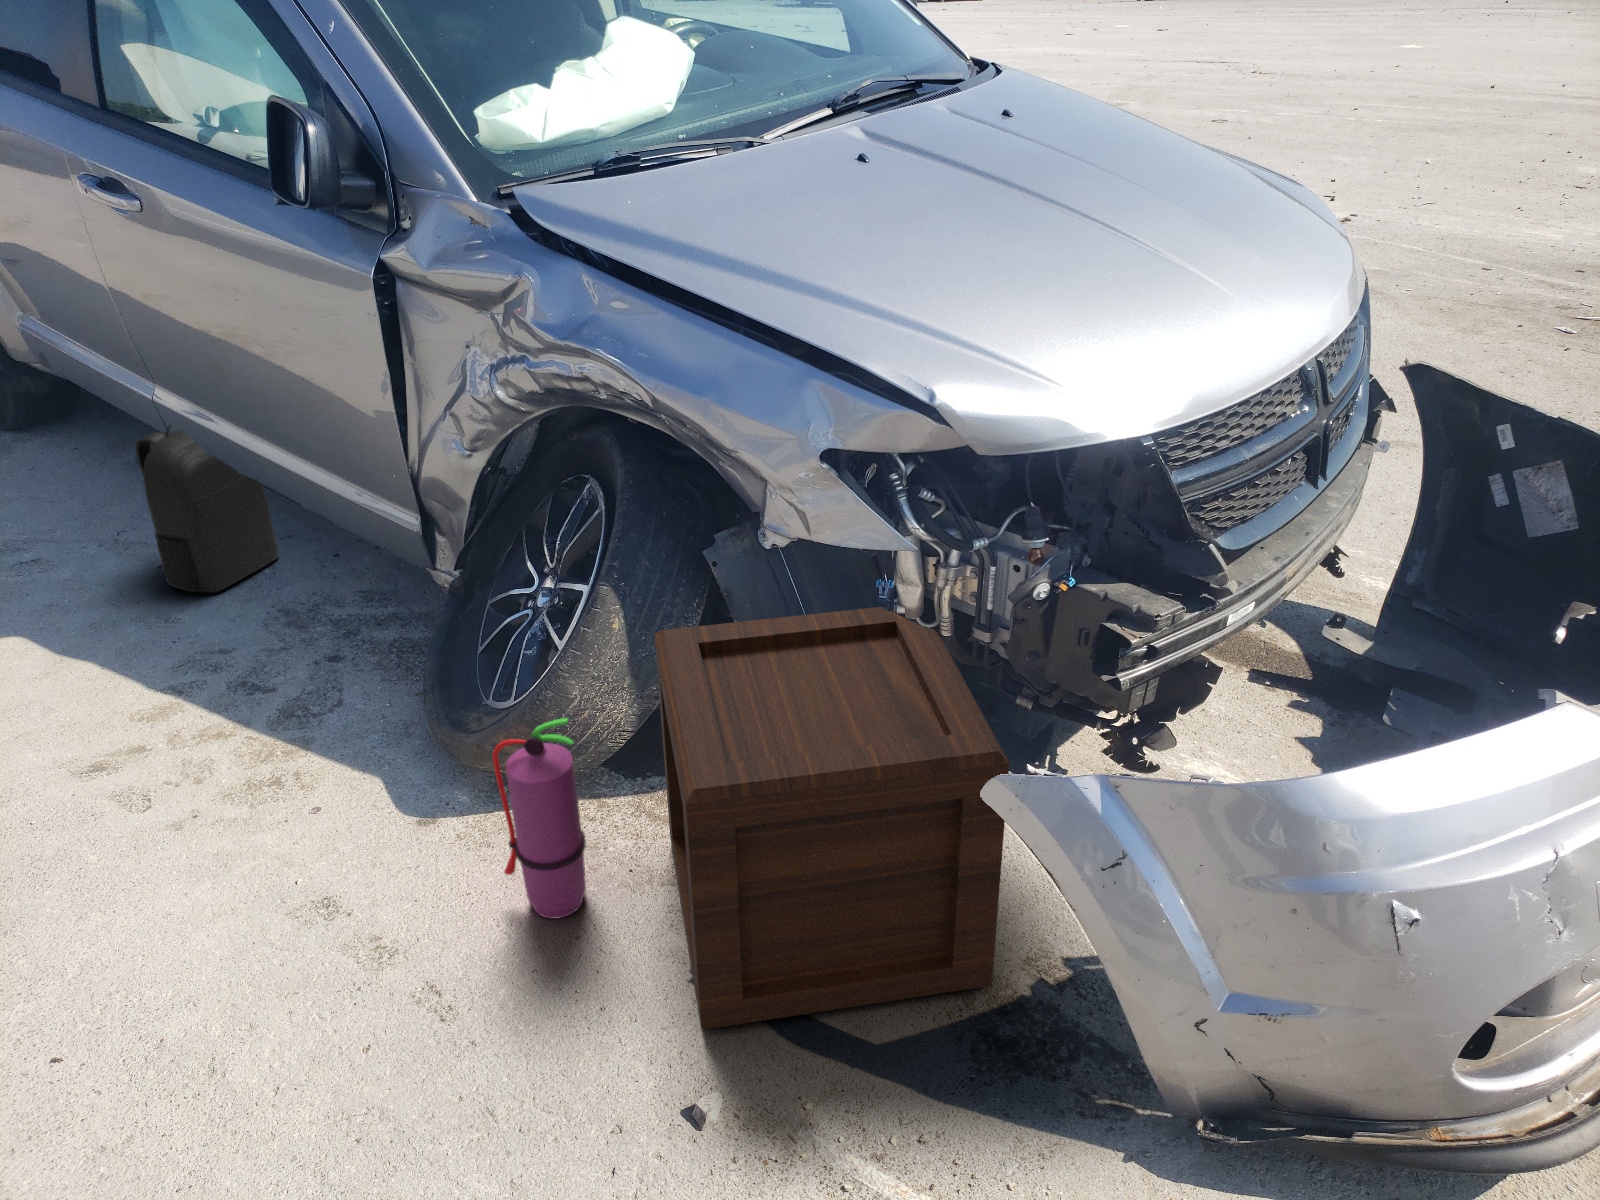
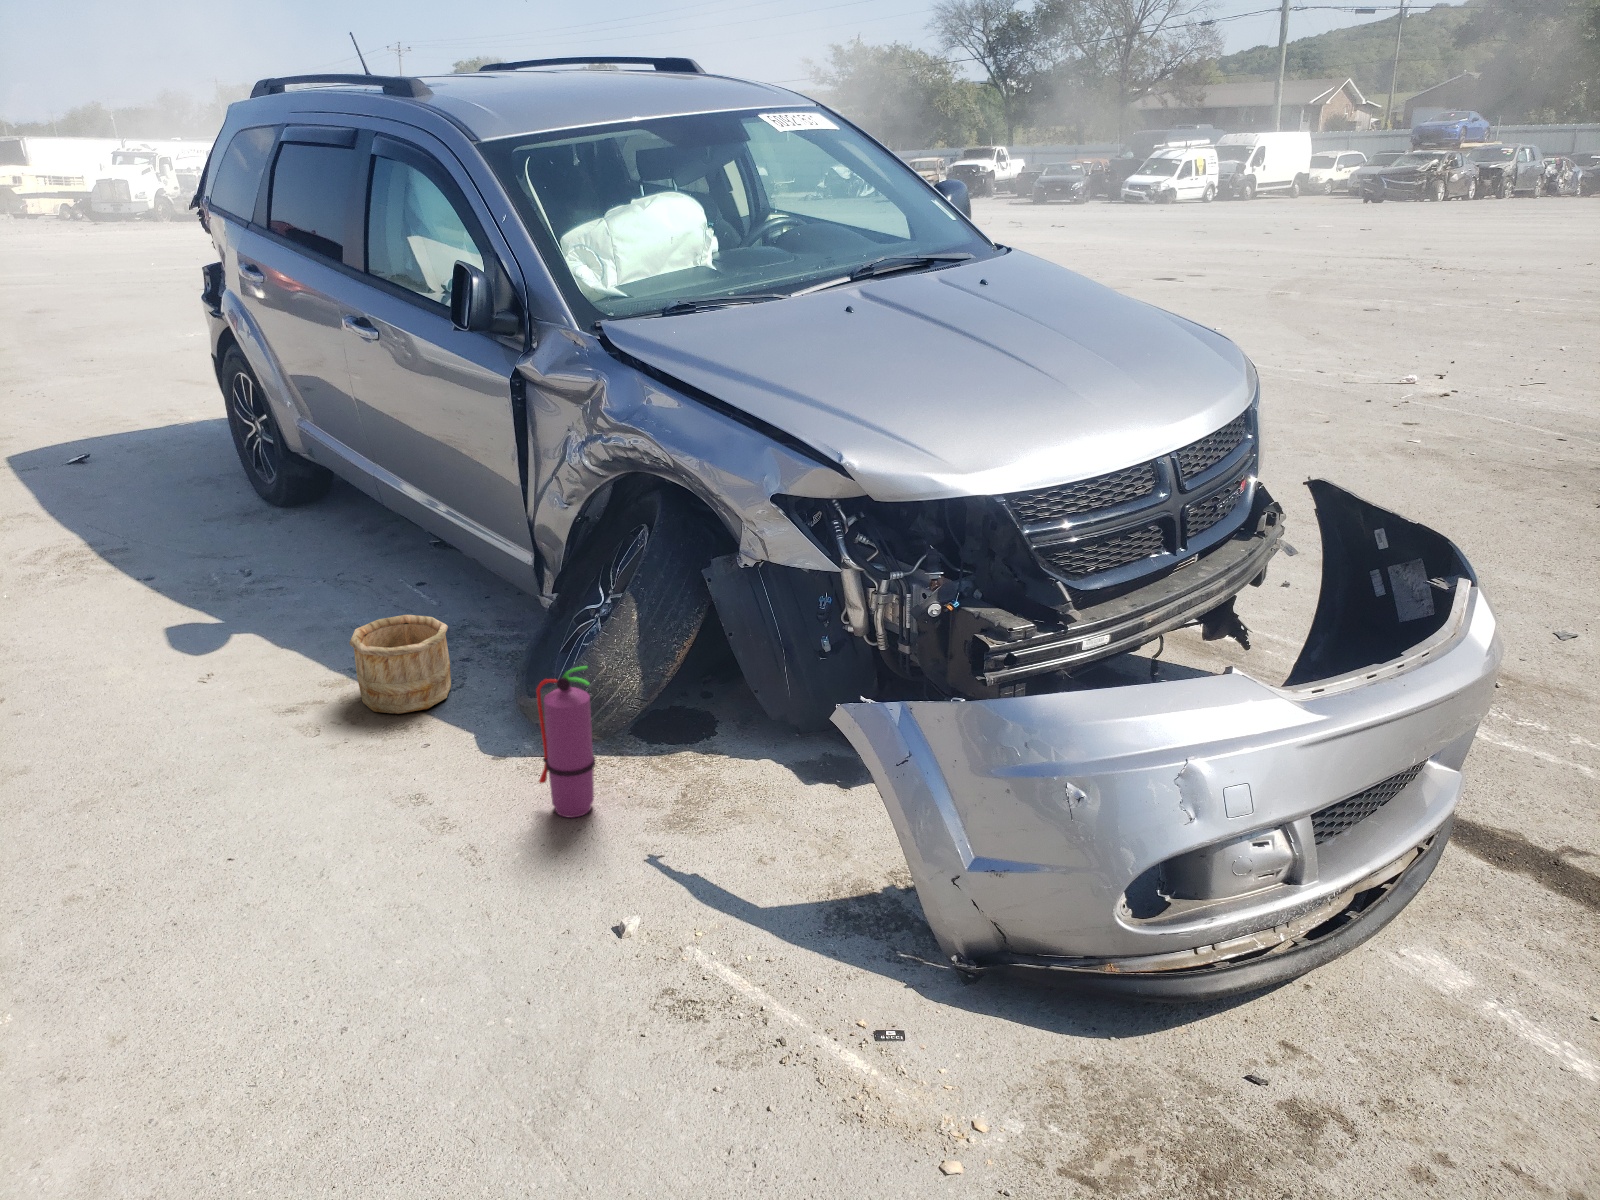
backpack: present [135,423,279,593] -> none [357,492,445,615]
wooden crate: present [654,607,1009,1030] -> none [637,618,862,886]
wooden bucket: none [173,616,326,765] -> present [349,615,451,714]

